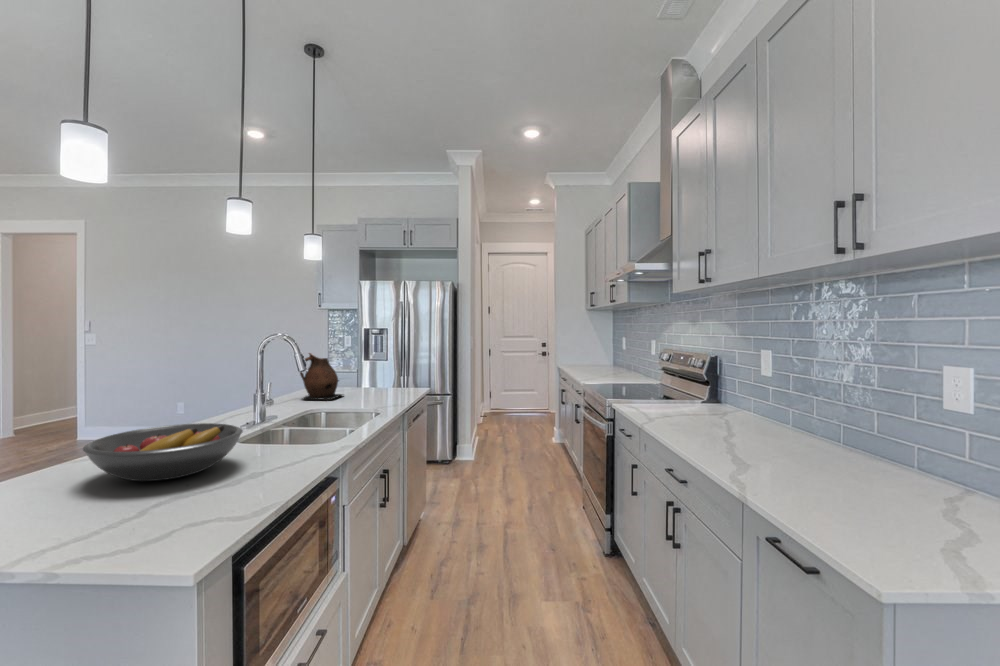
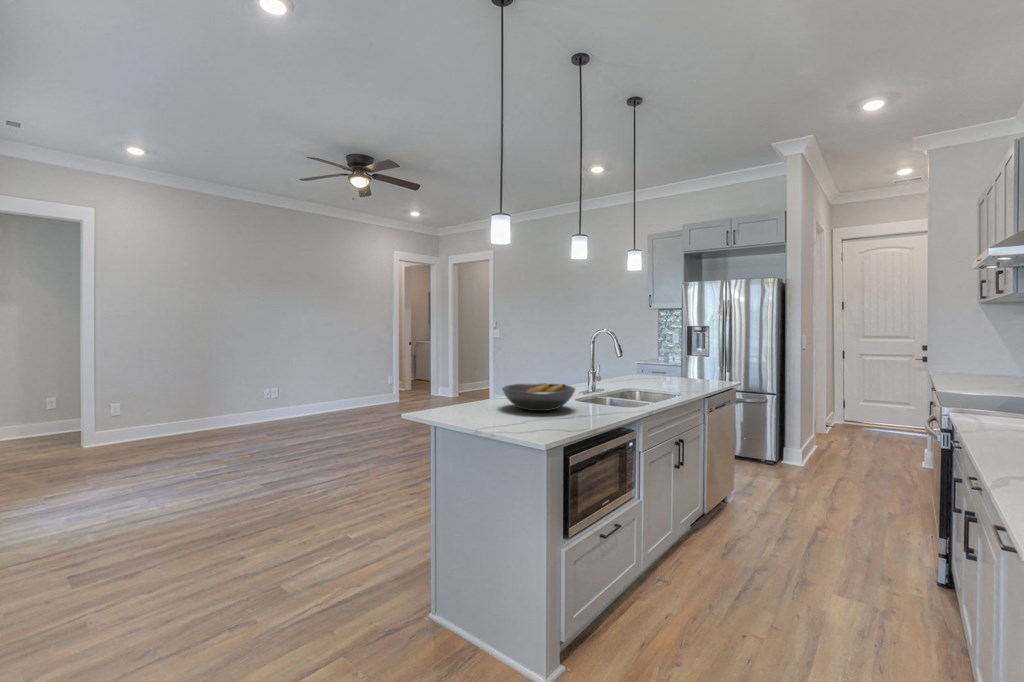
ceramic pitcher: present [300,353,343,400] -> none [622,345,658,384]

